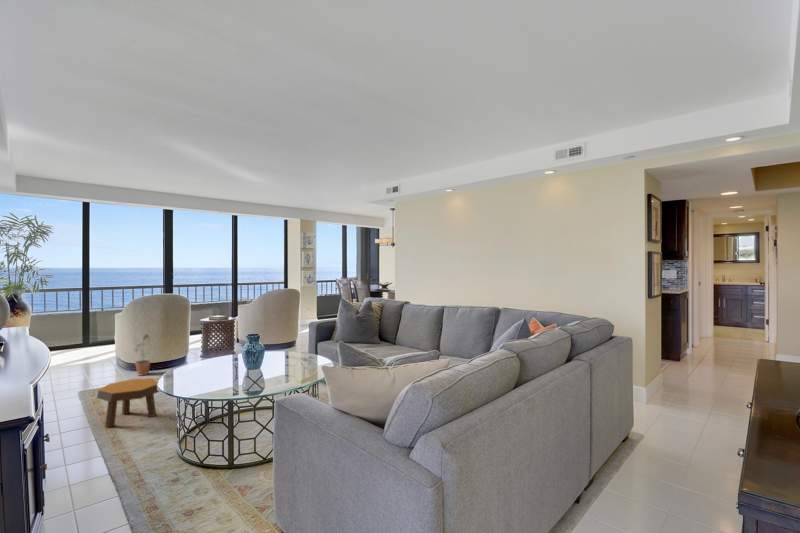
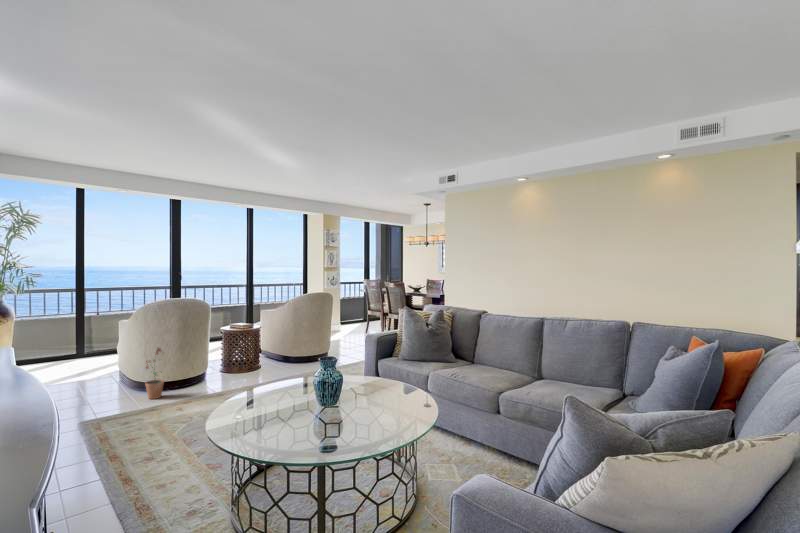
footstool: present [97,378,159,427] -> none [107,410,192,481]

